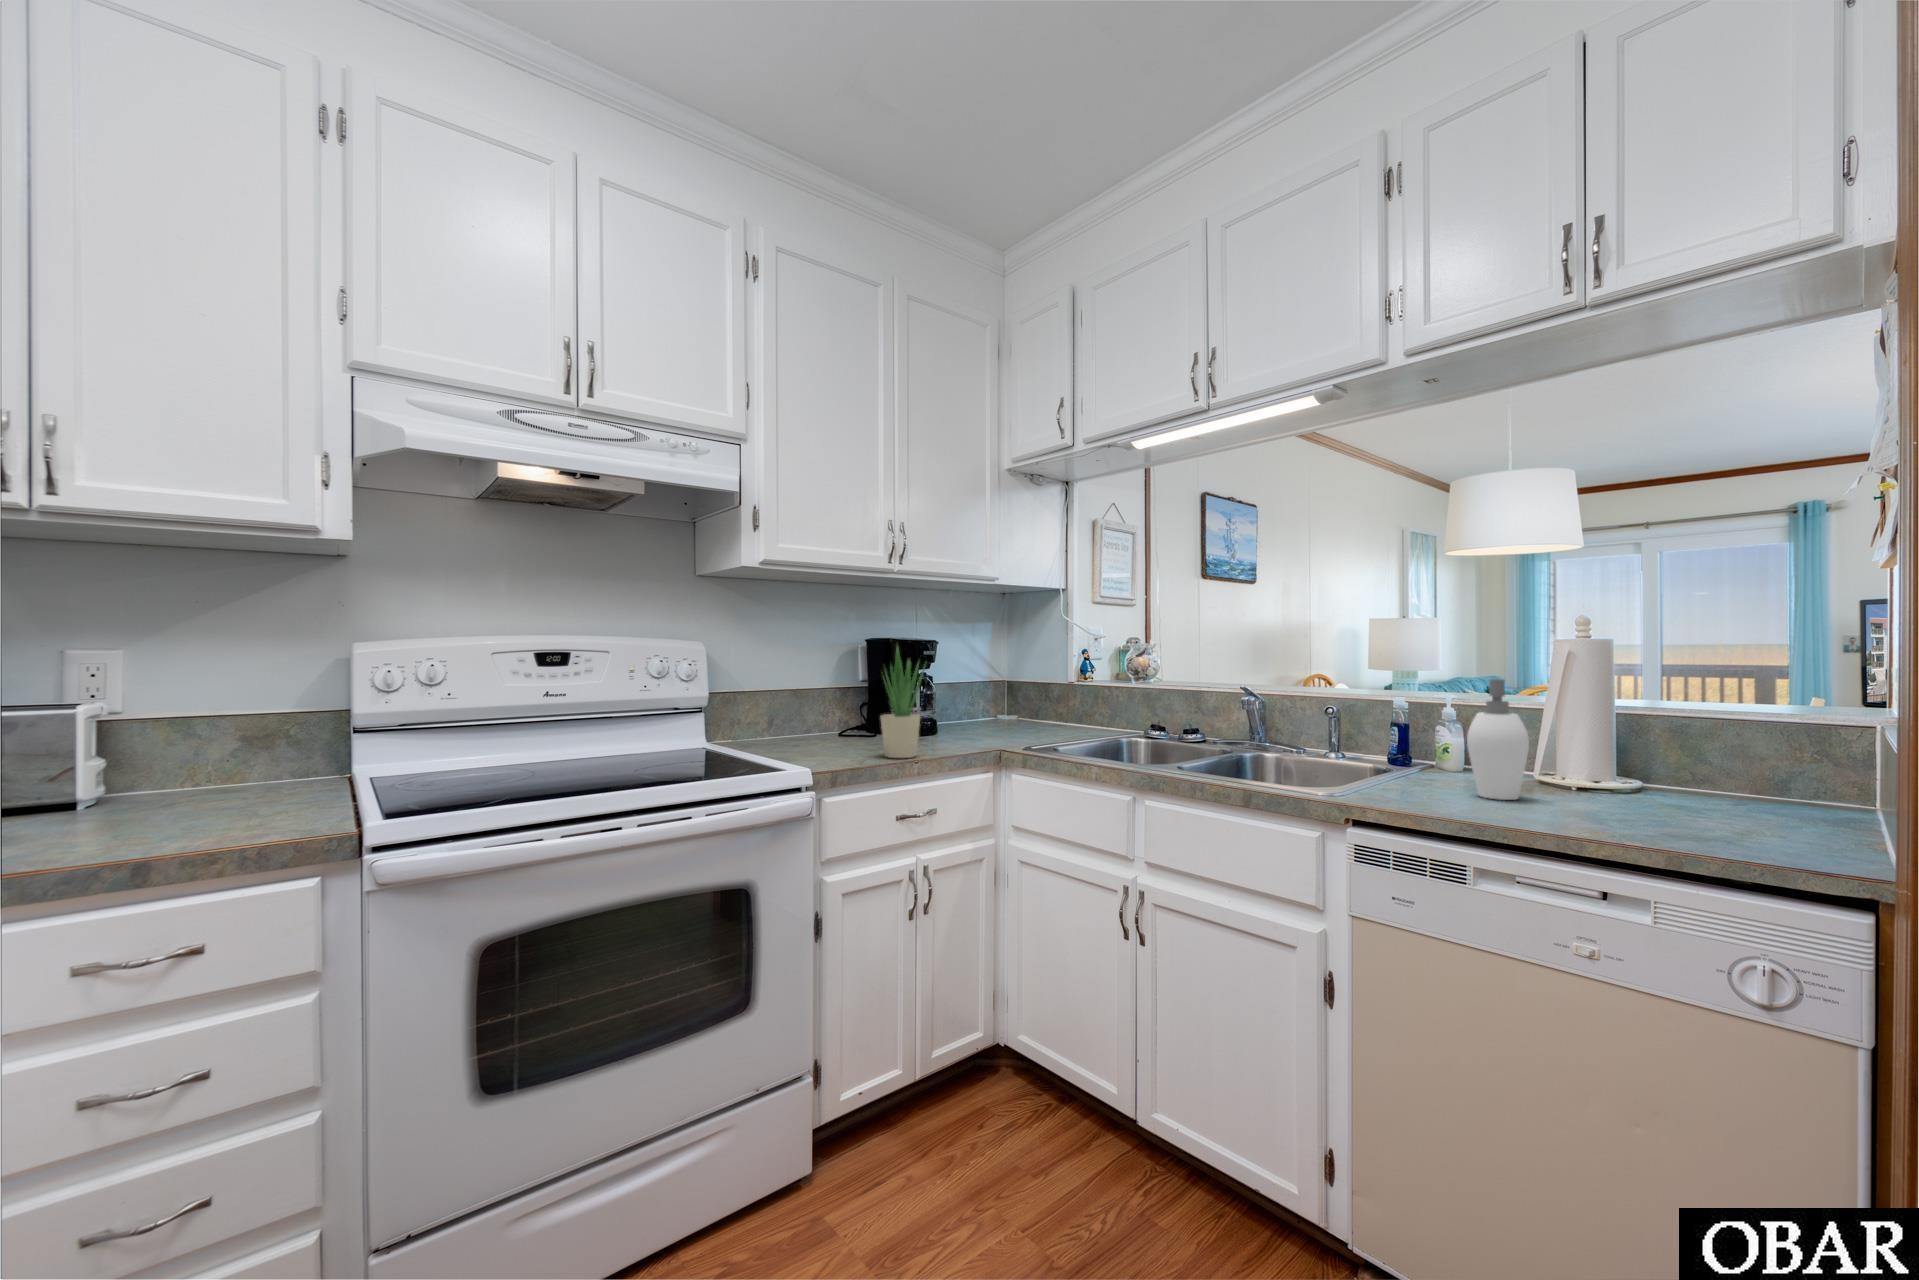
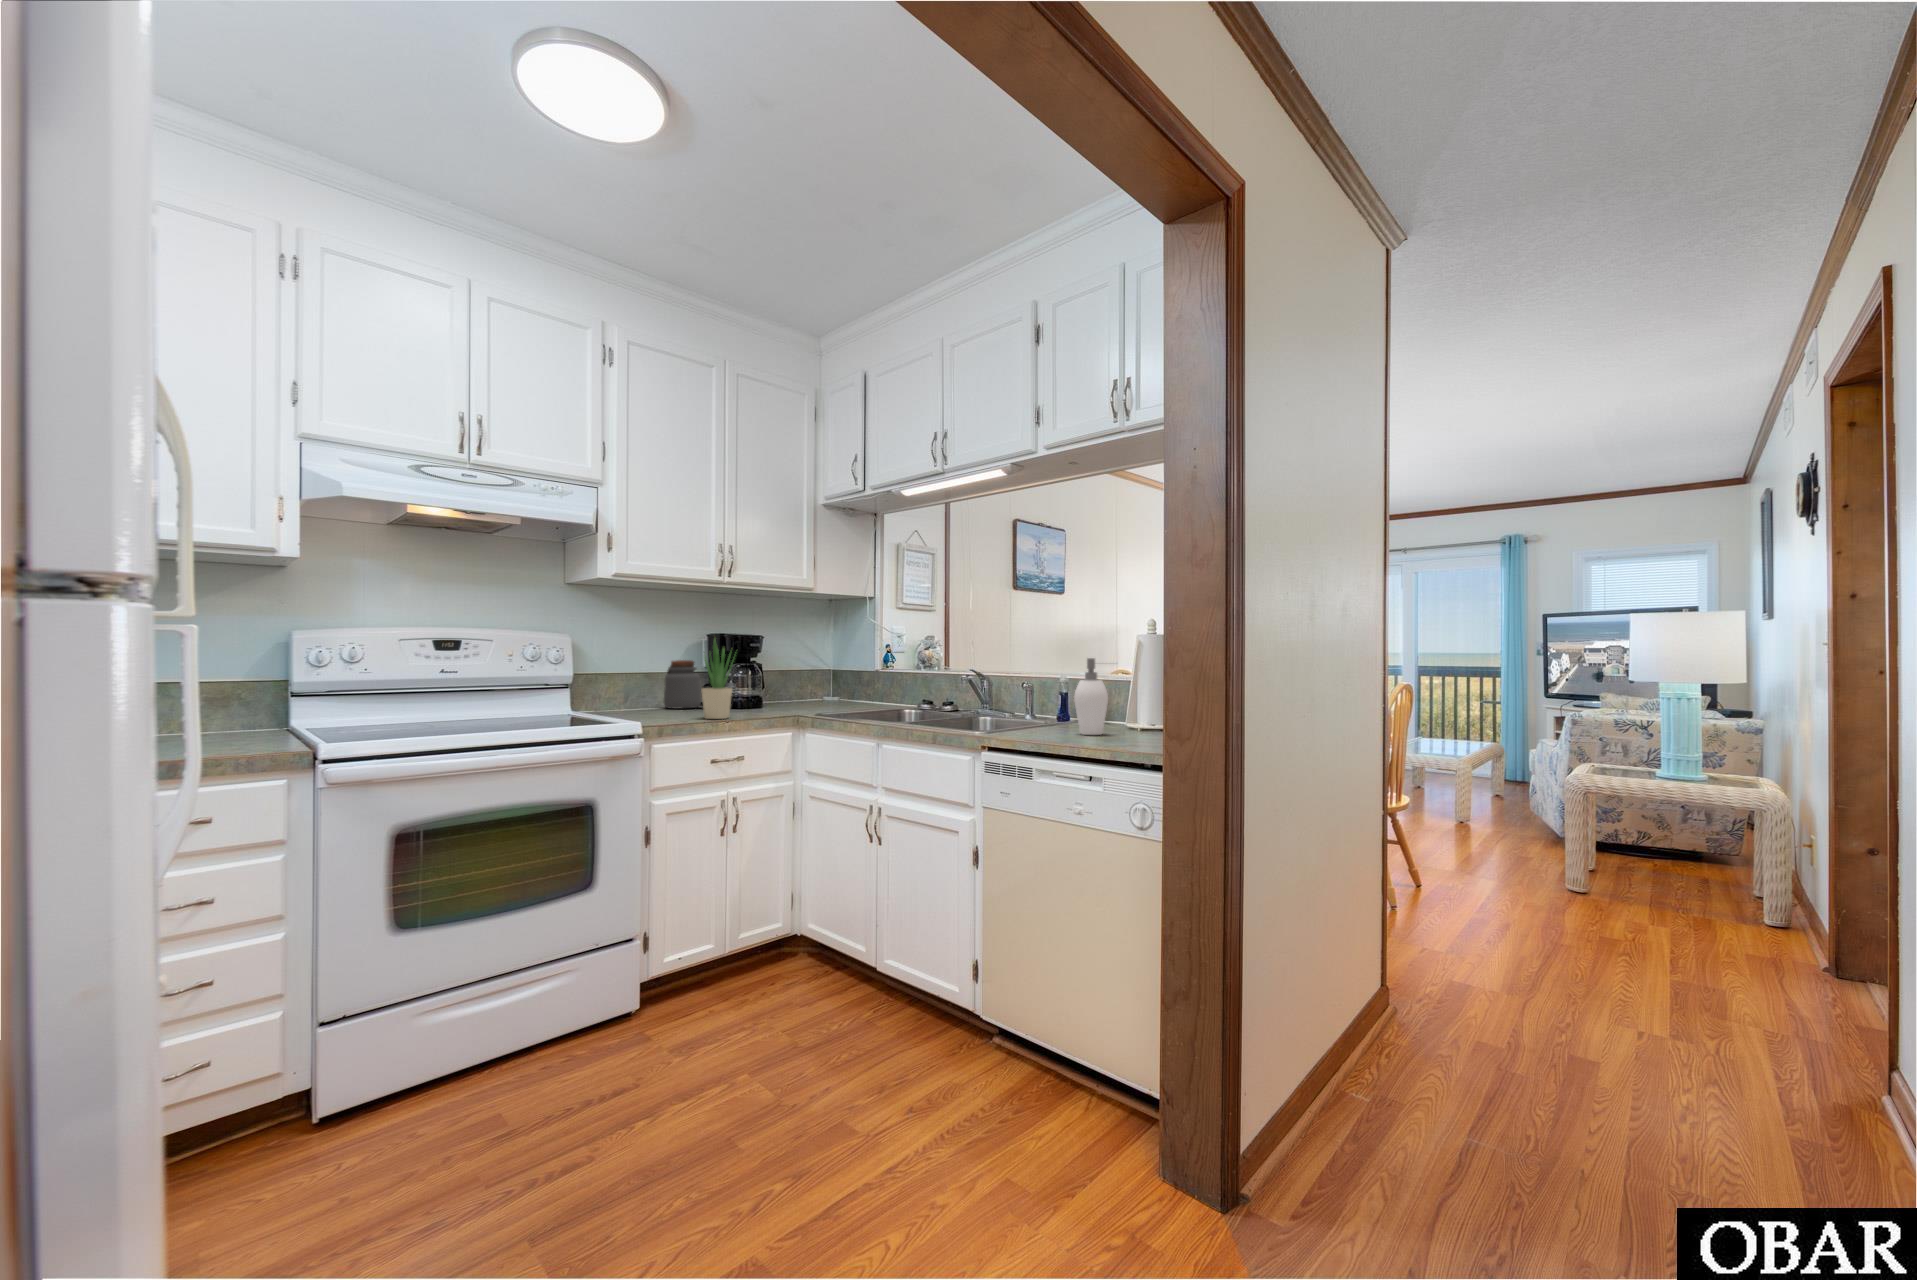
jar: none [817,673,864,737] -> present [664,660,701,709]

